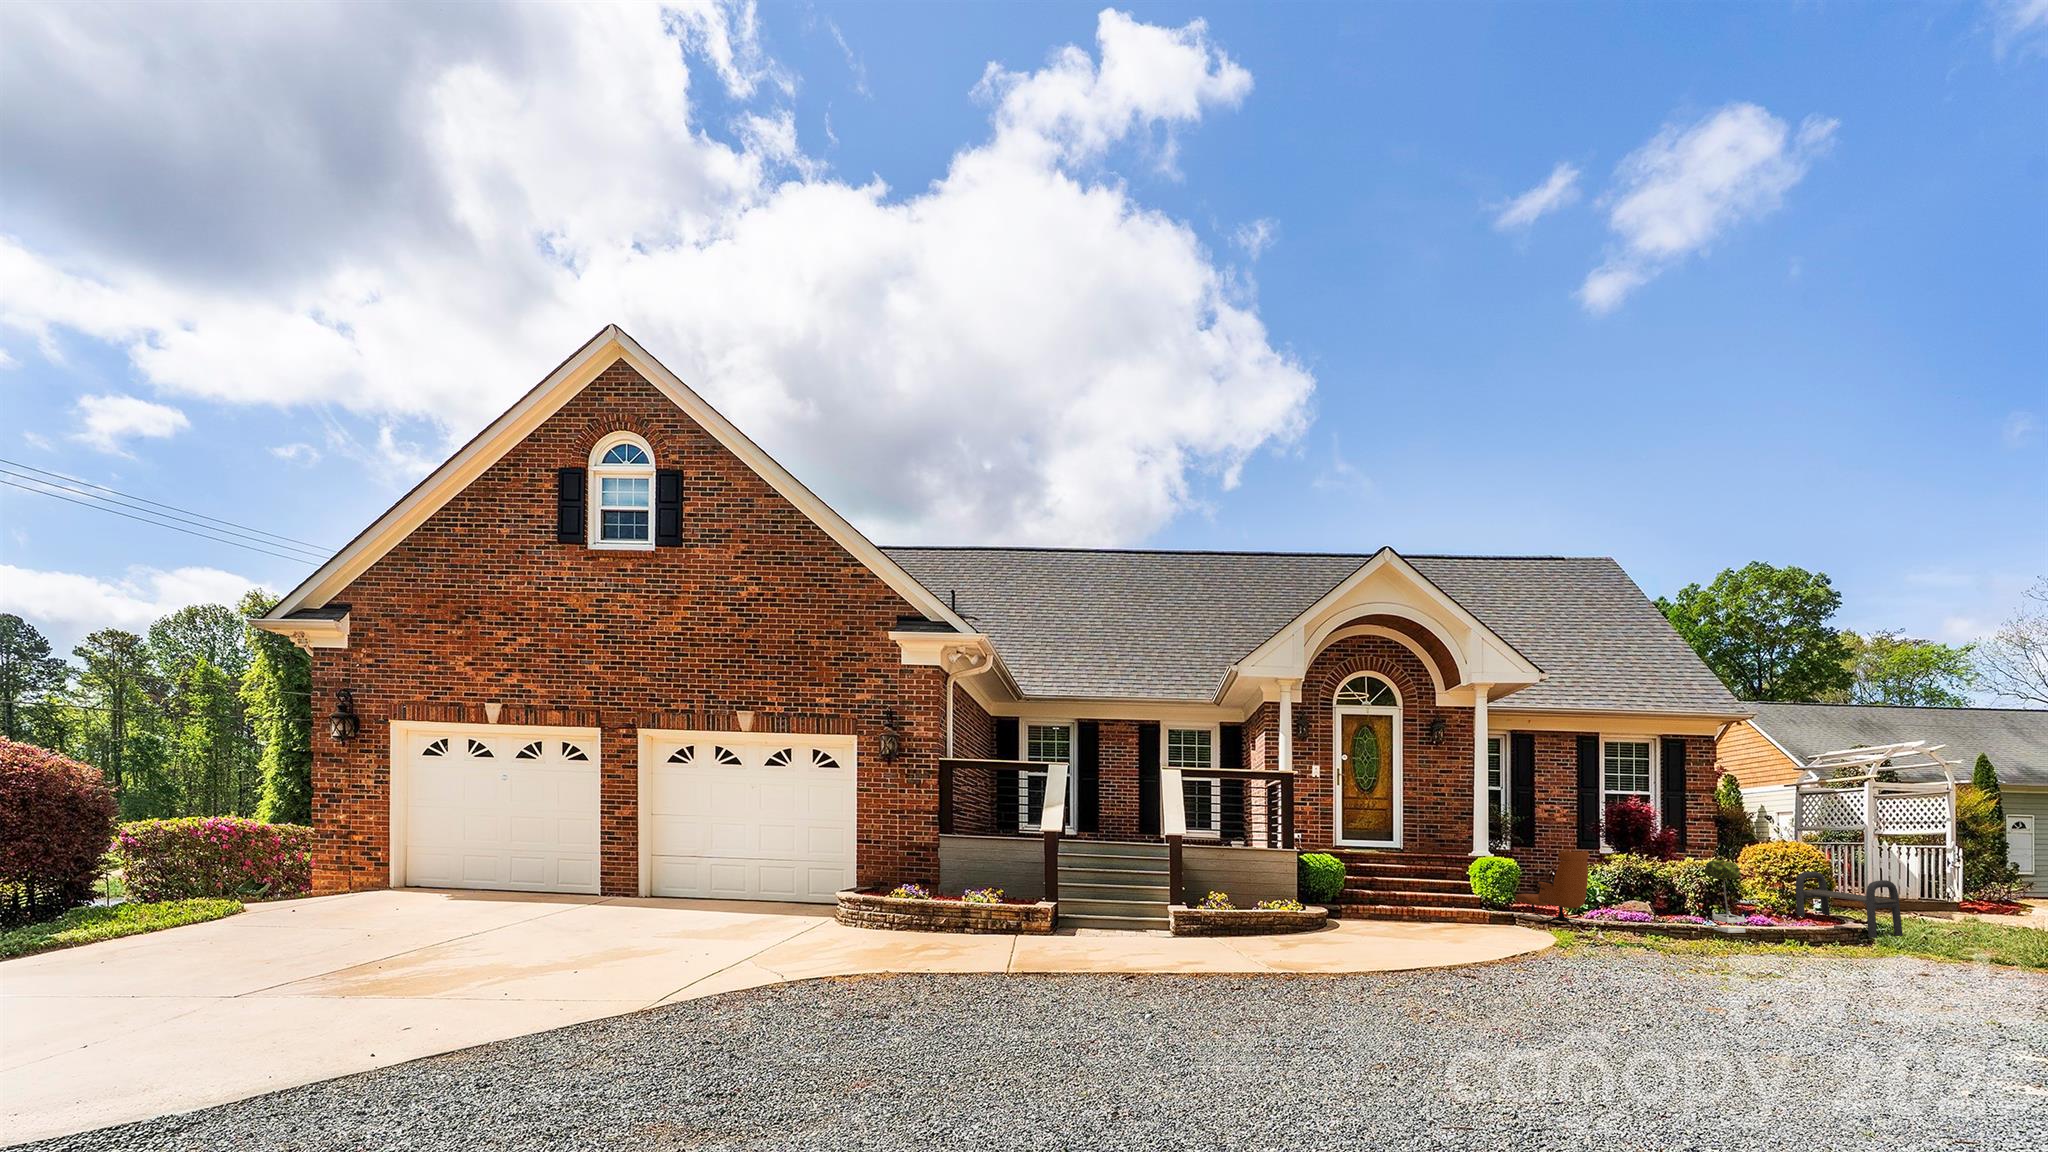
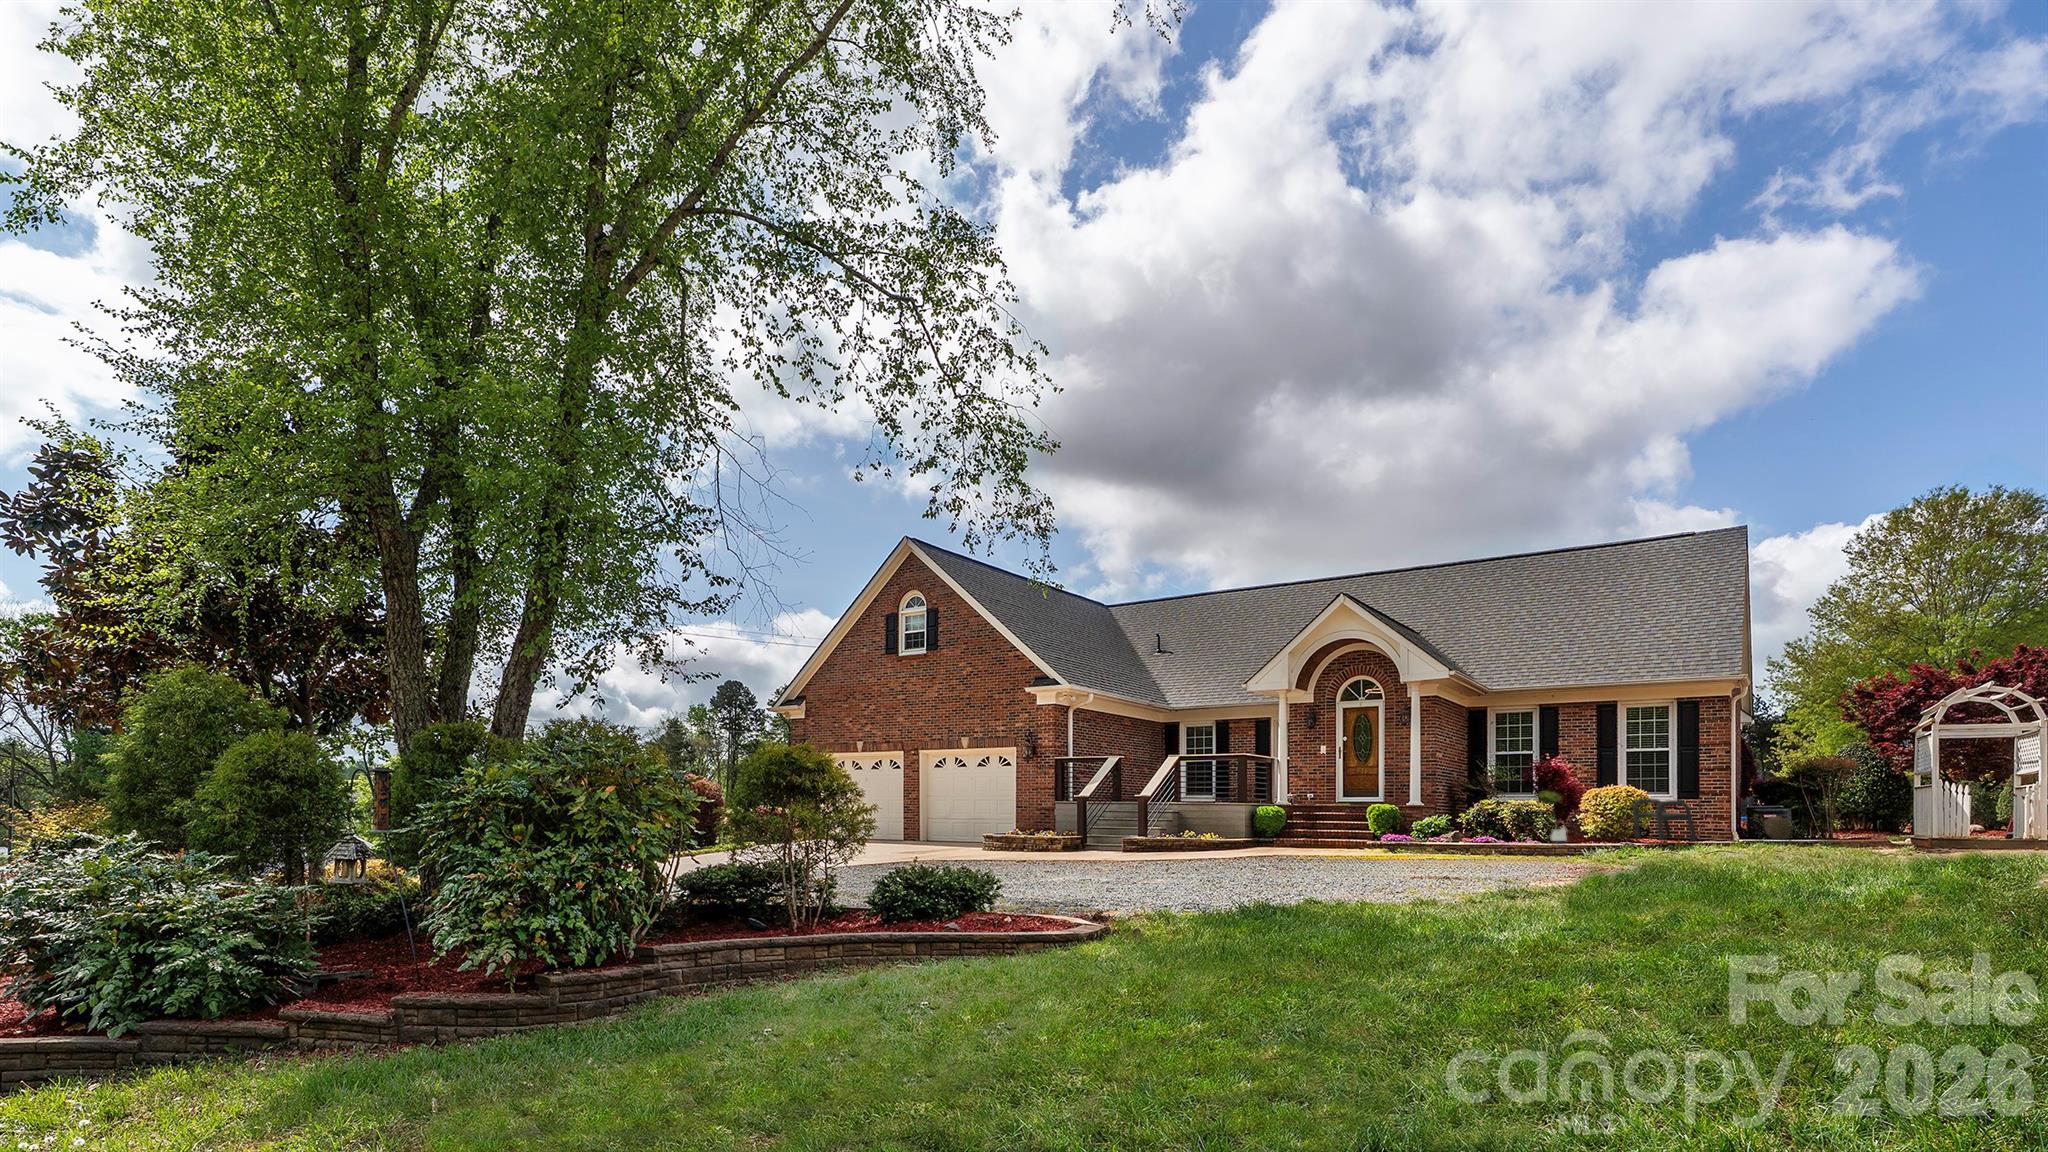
lounge chair: present [1516,851,1589,927] -> none [1430,789,1464,841]
woven basket: none [1946,901,1982,933] -> present [1764,816,1790,839]

